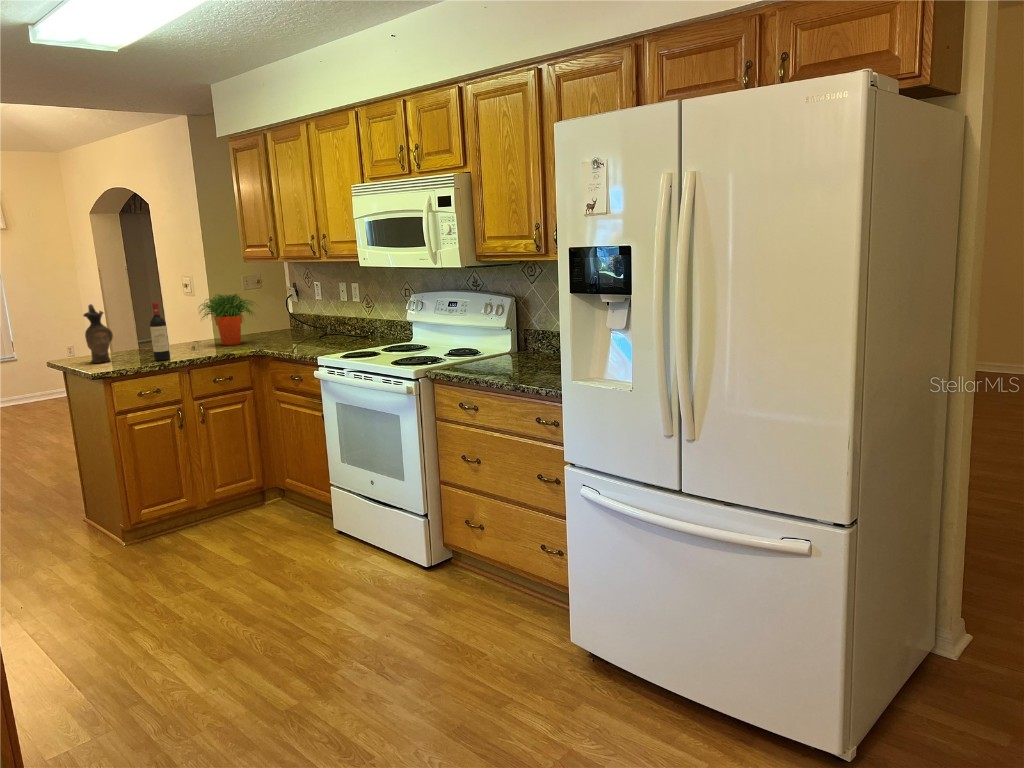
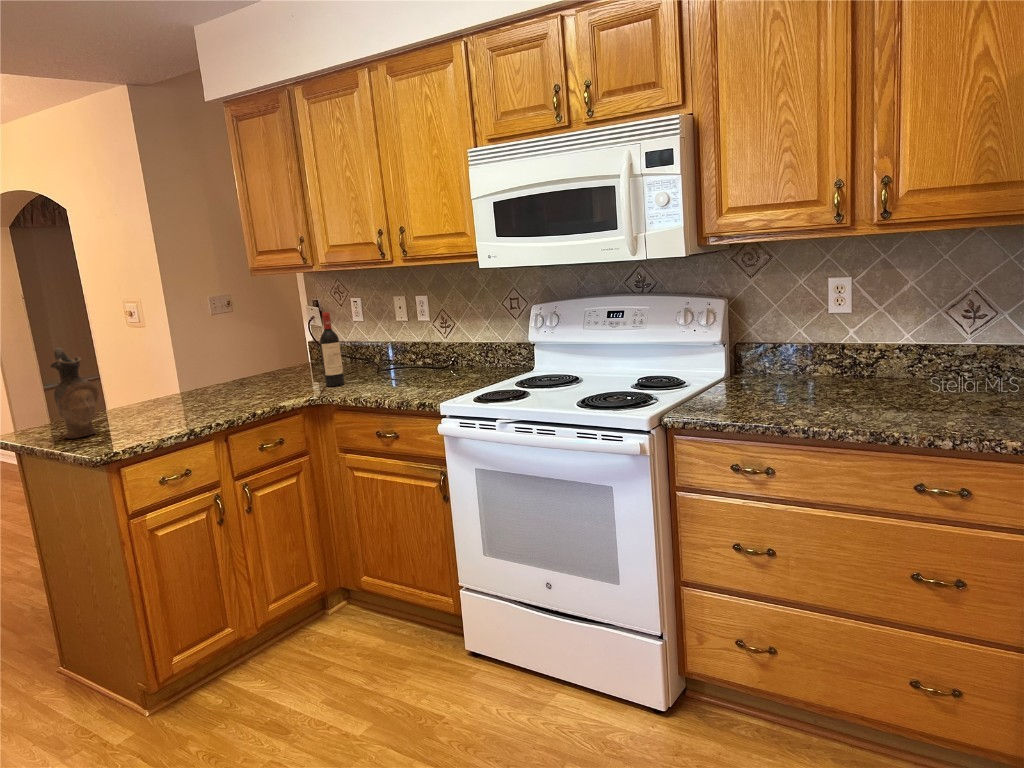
potted plant: present [199,294,254,345] -> none [206,319,293,393]
wine bottle: present [150,302,170,361] -> present [320,312,344,387]

